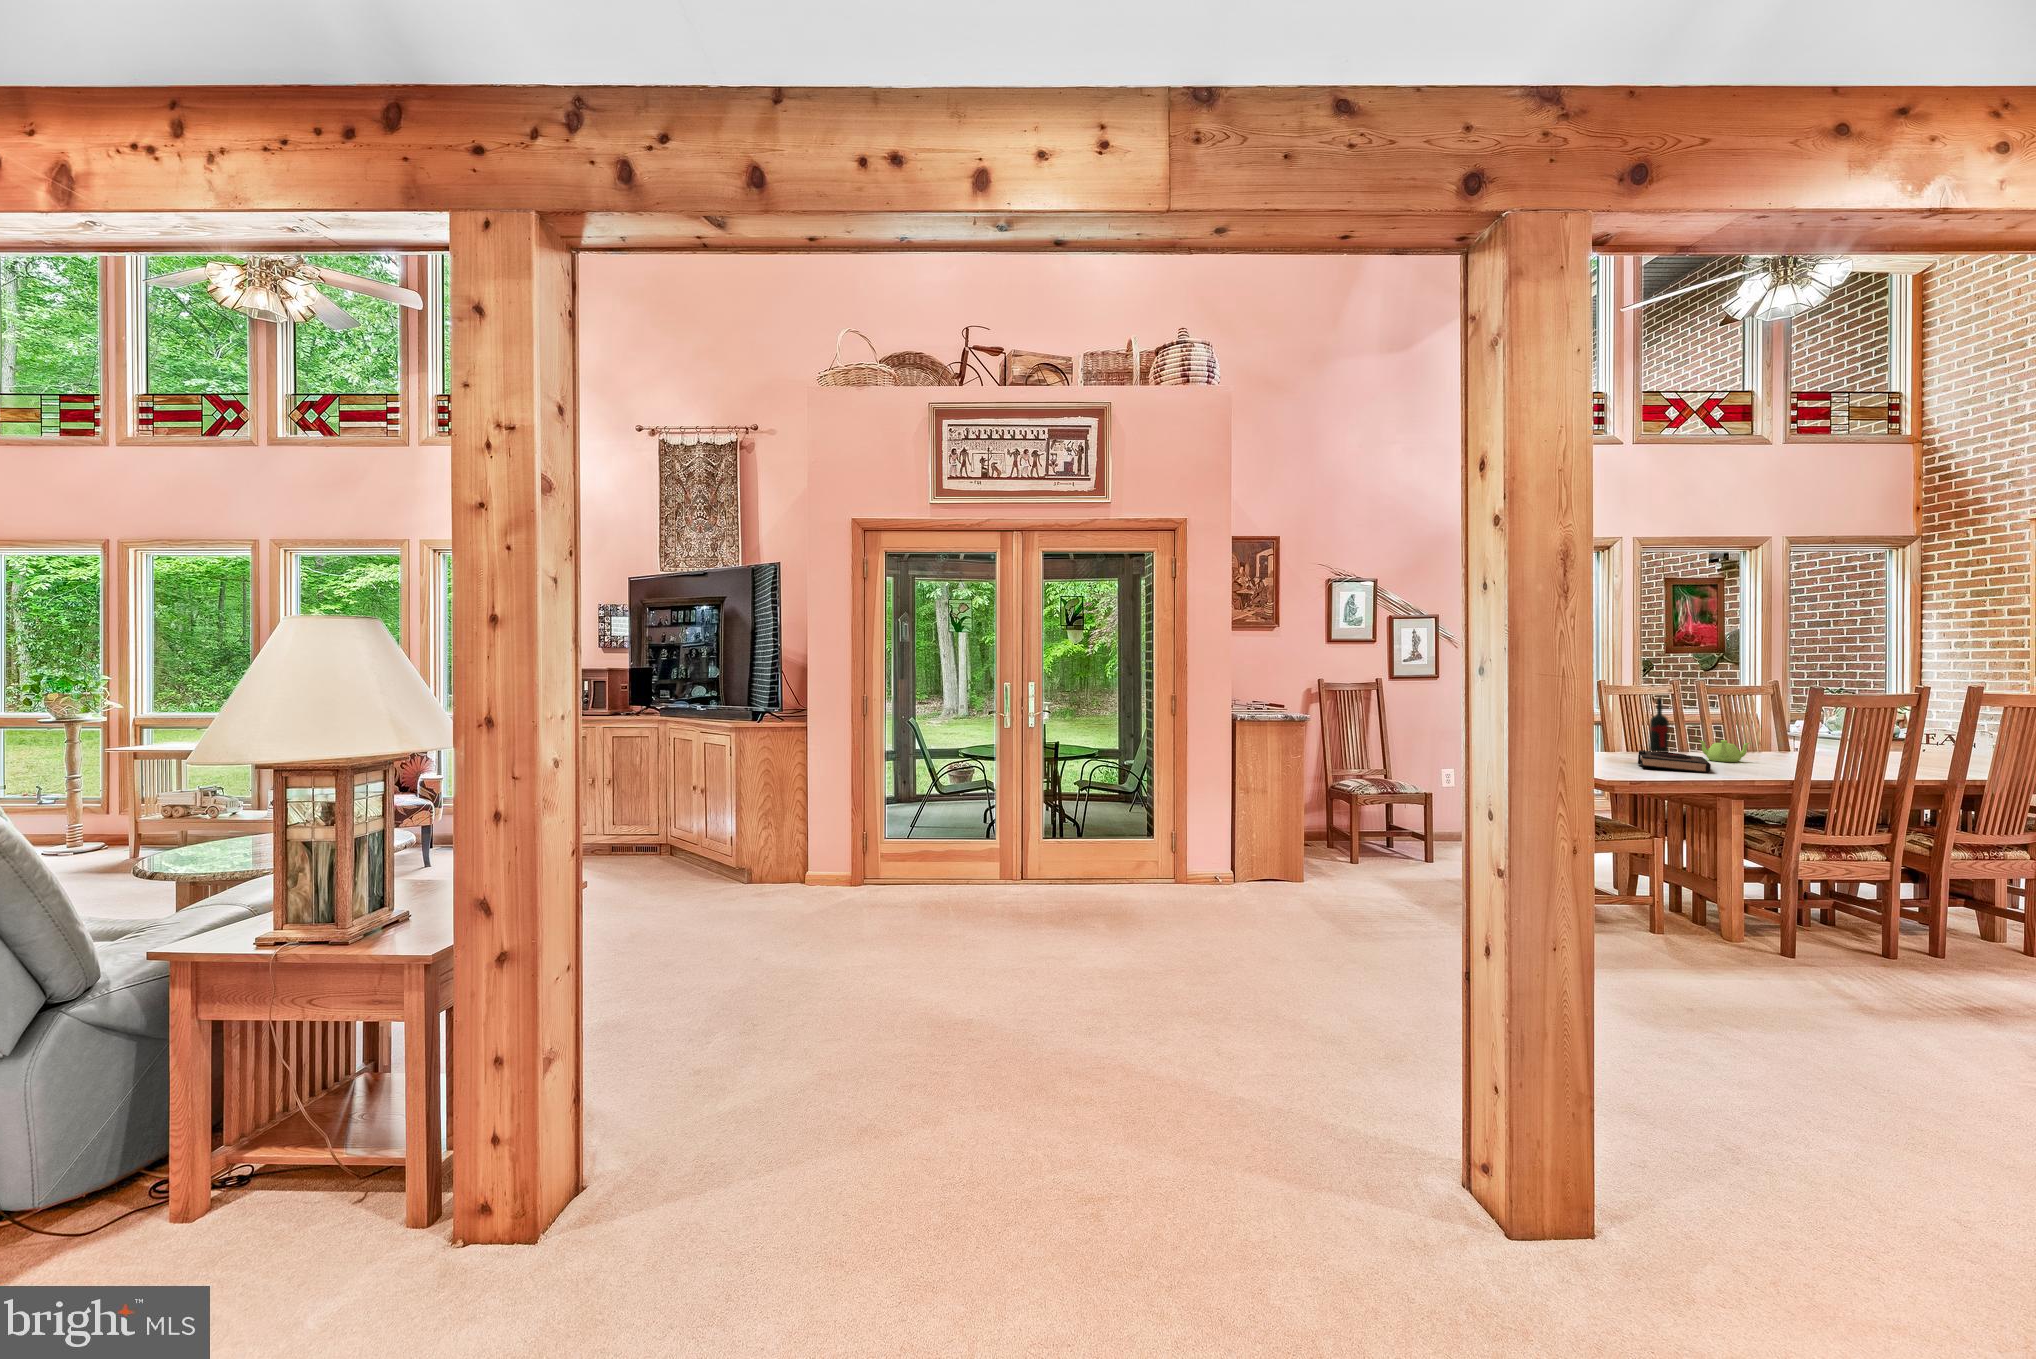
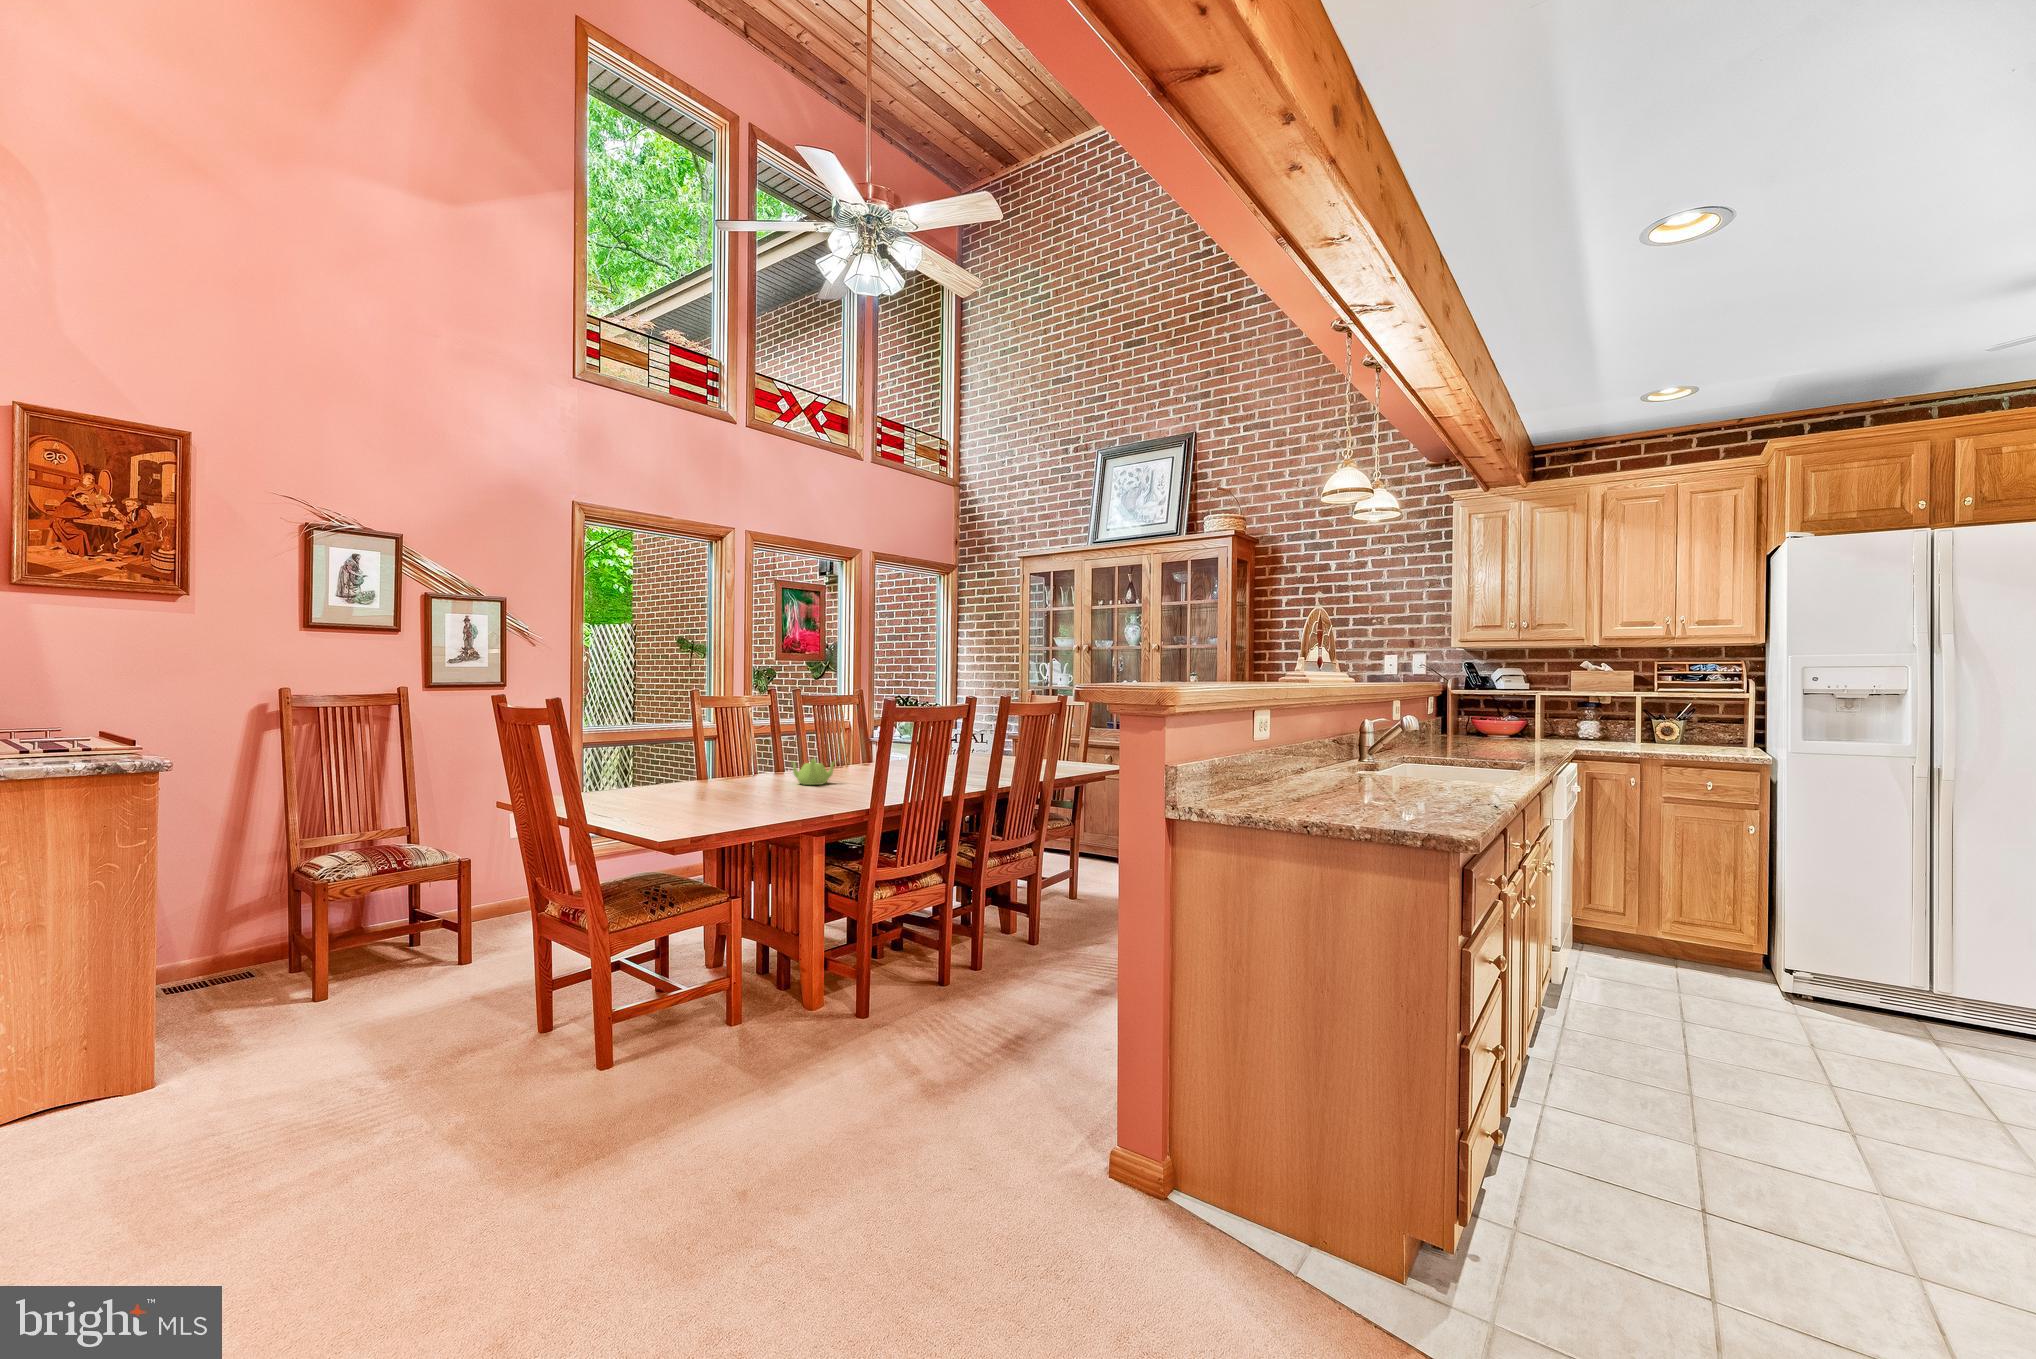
wine bottle: present [1649,696,1669,752] -> none [743,710,763,783]
book: present [1638,750,1711,773] -> none [721,781,794,807]

